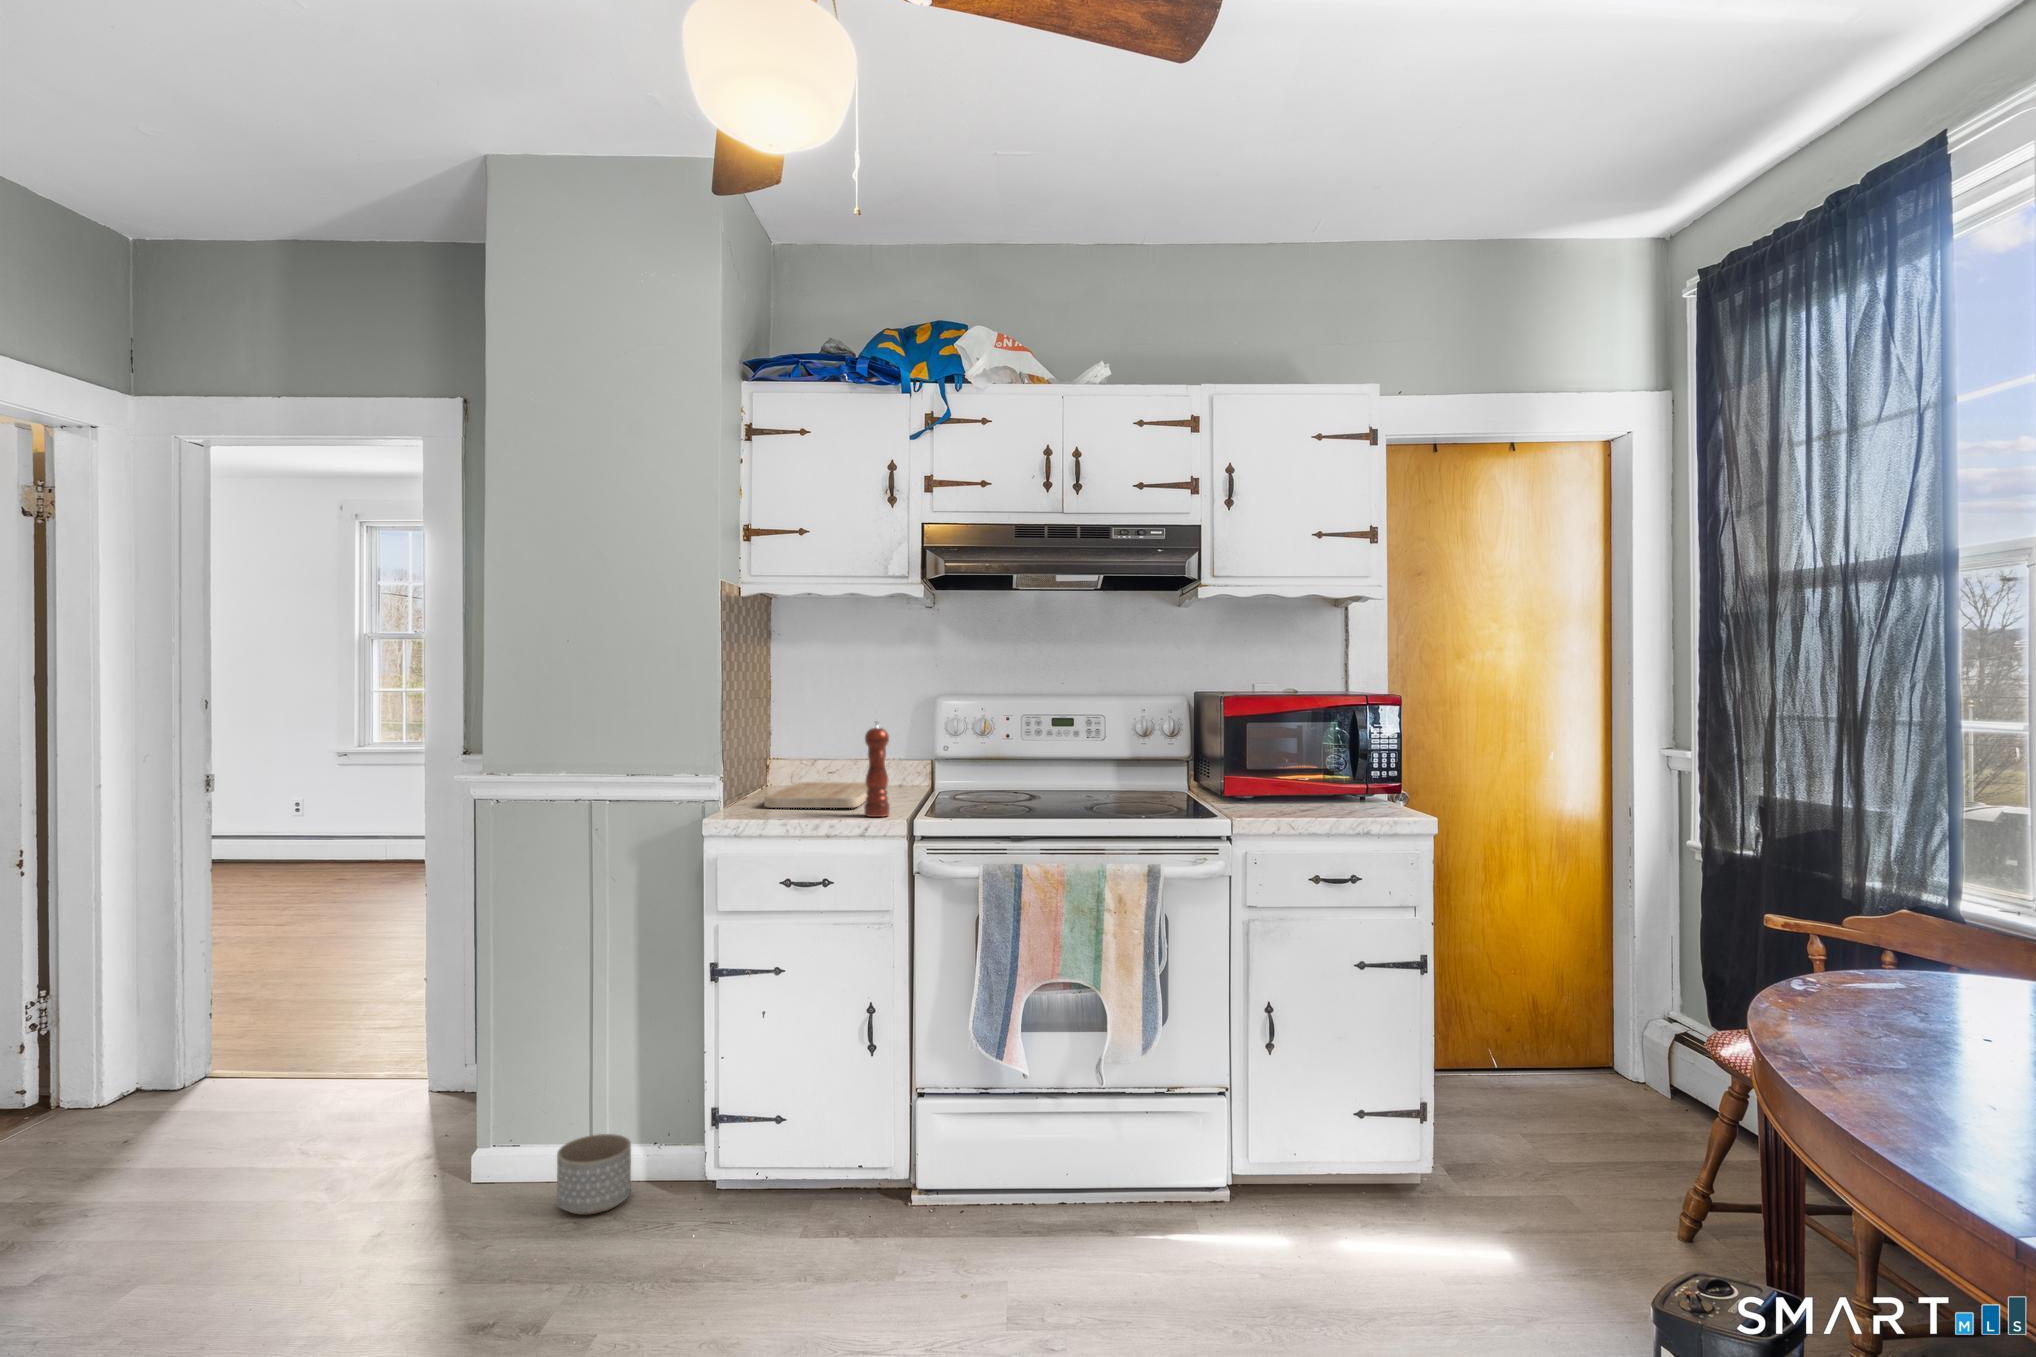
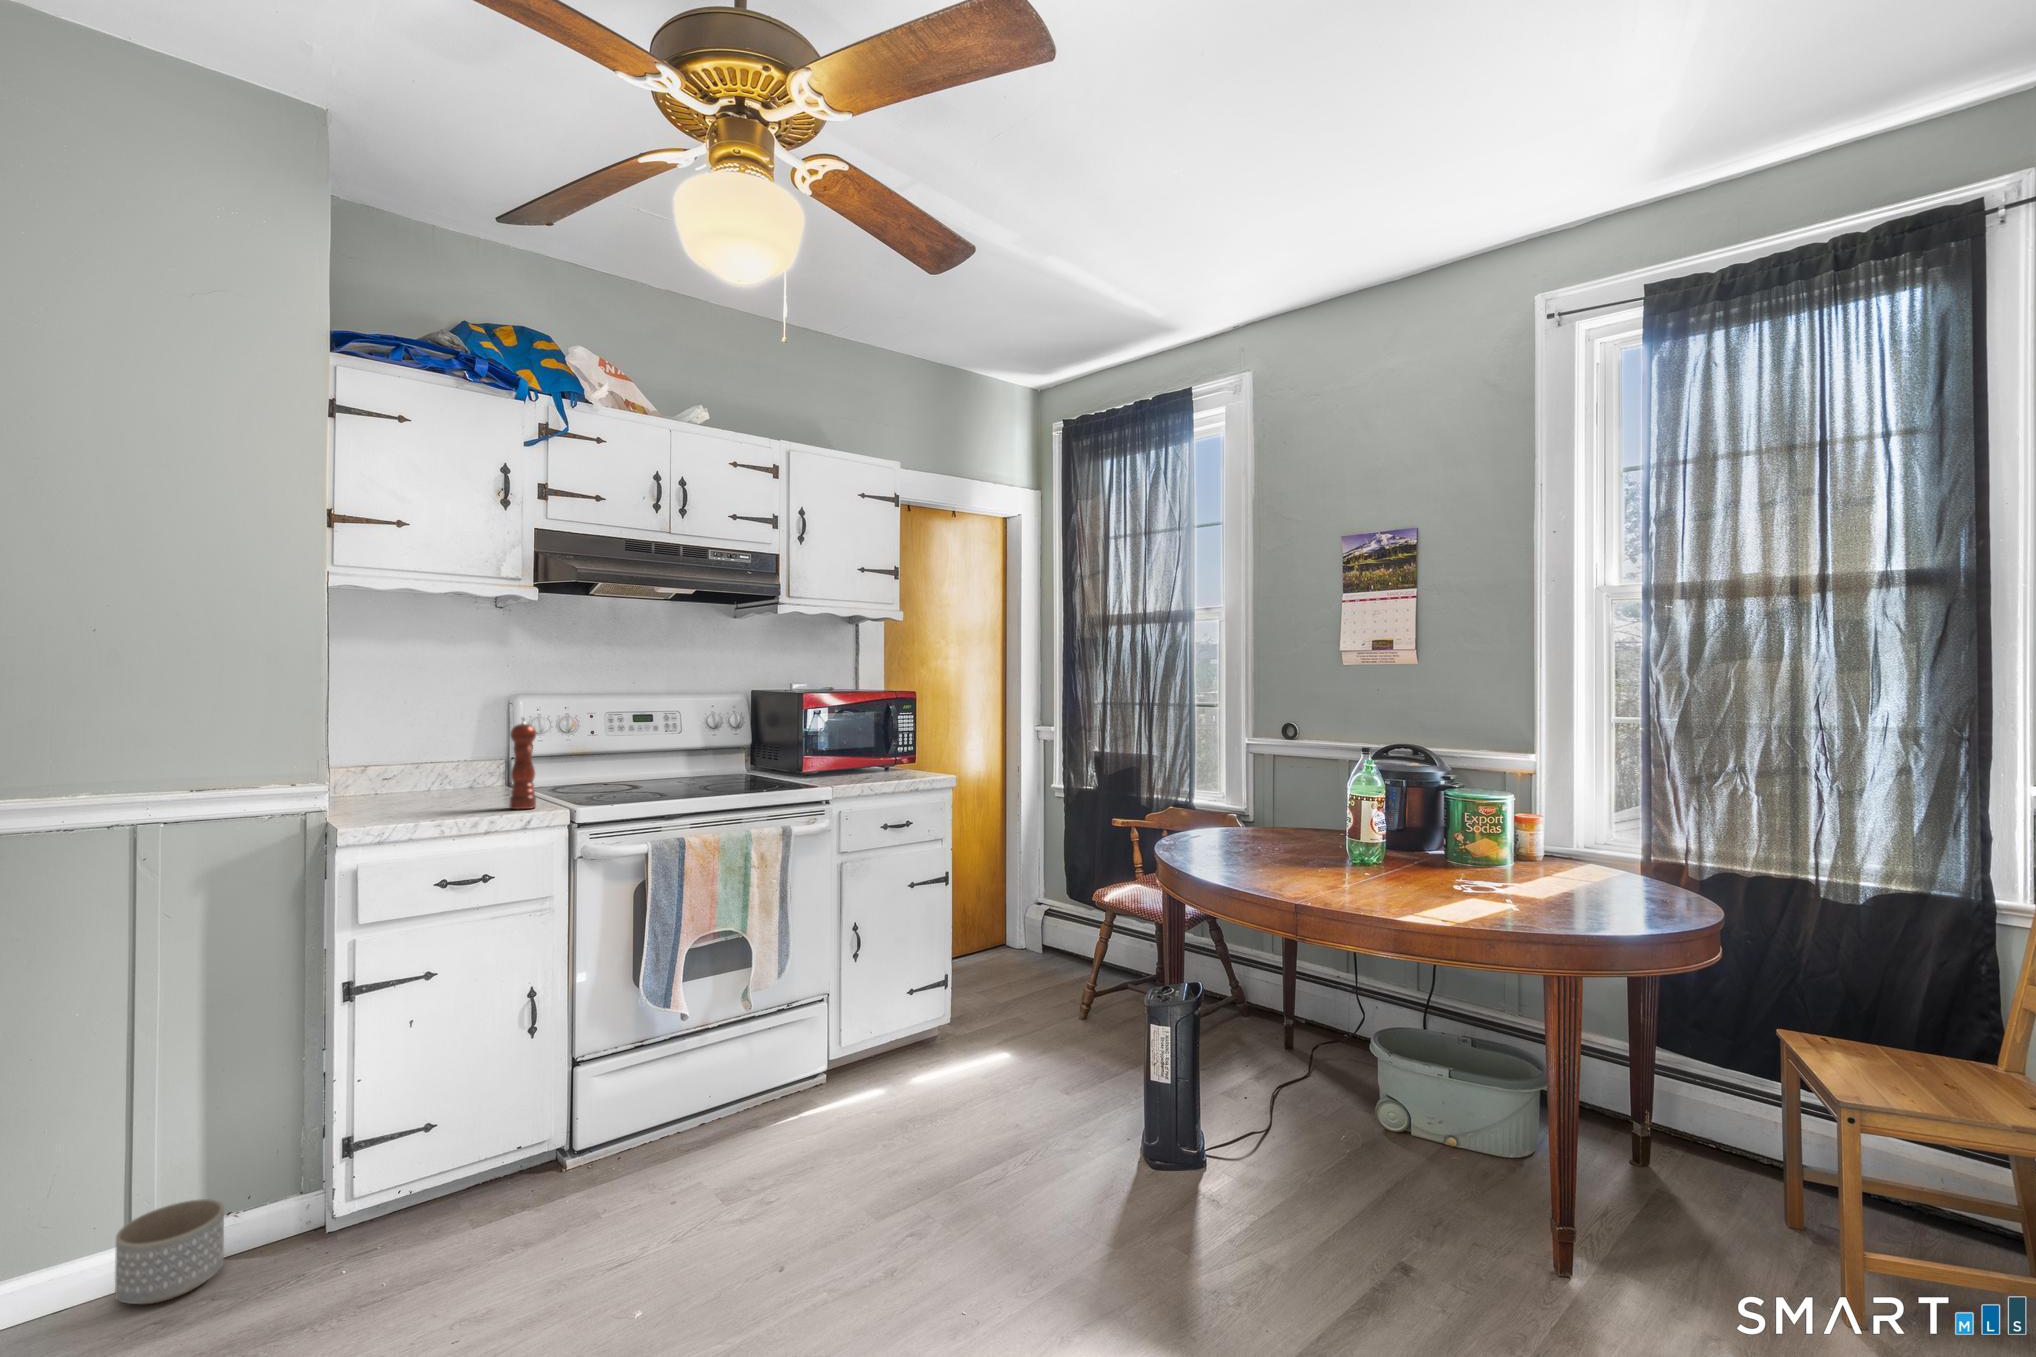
cutting board: present [764,782,868,808] -> none [362,780,485,810]

